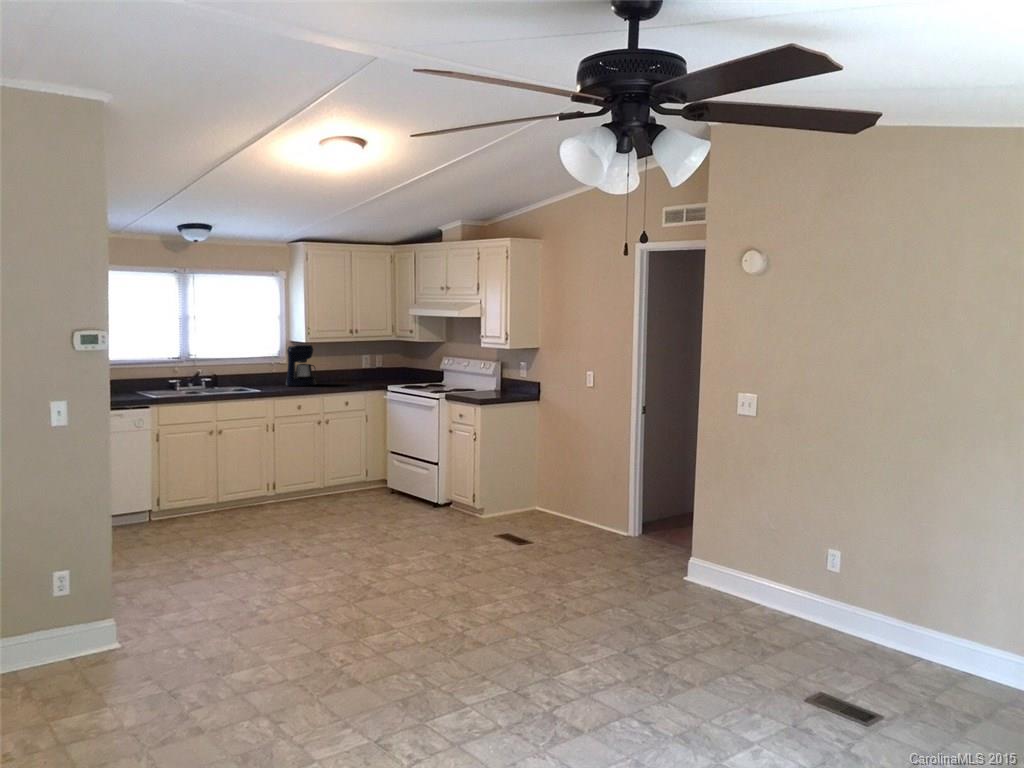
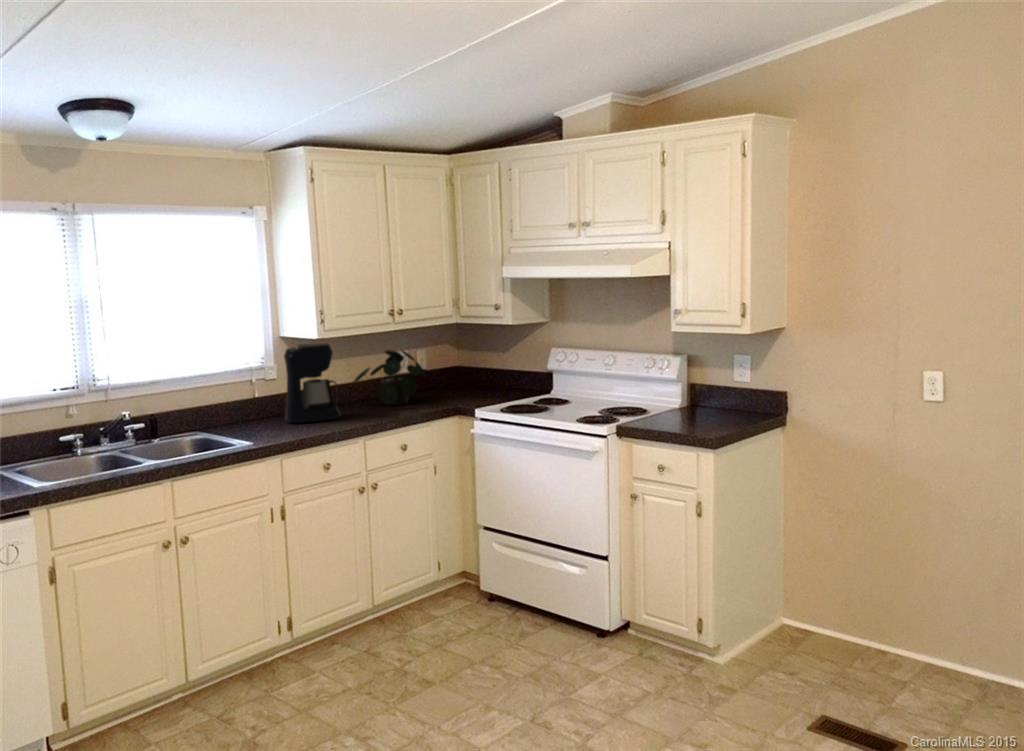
potted plant: none [328,352,370,382] -> present [354,350,426,405]

